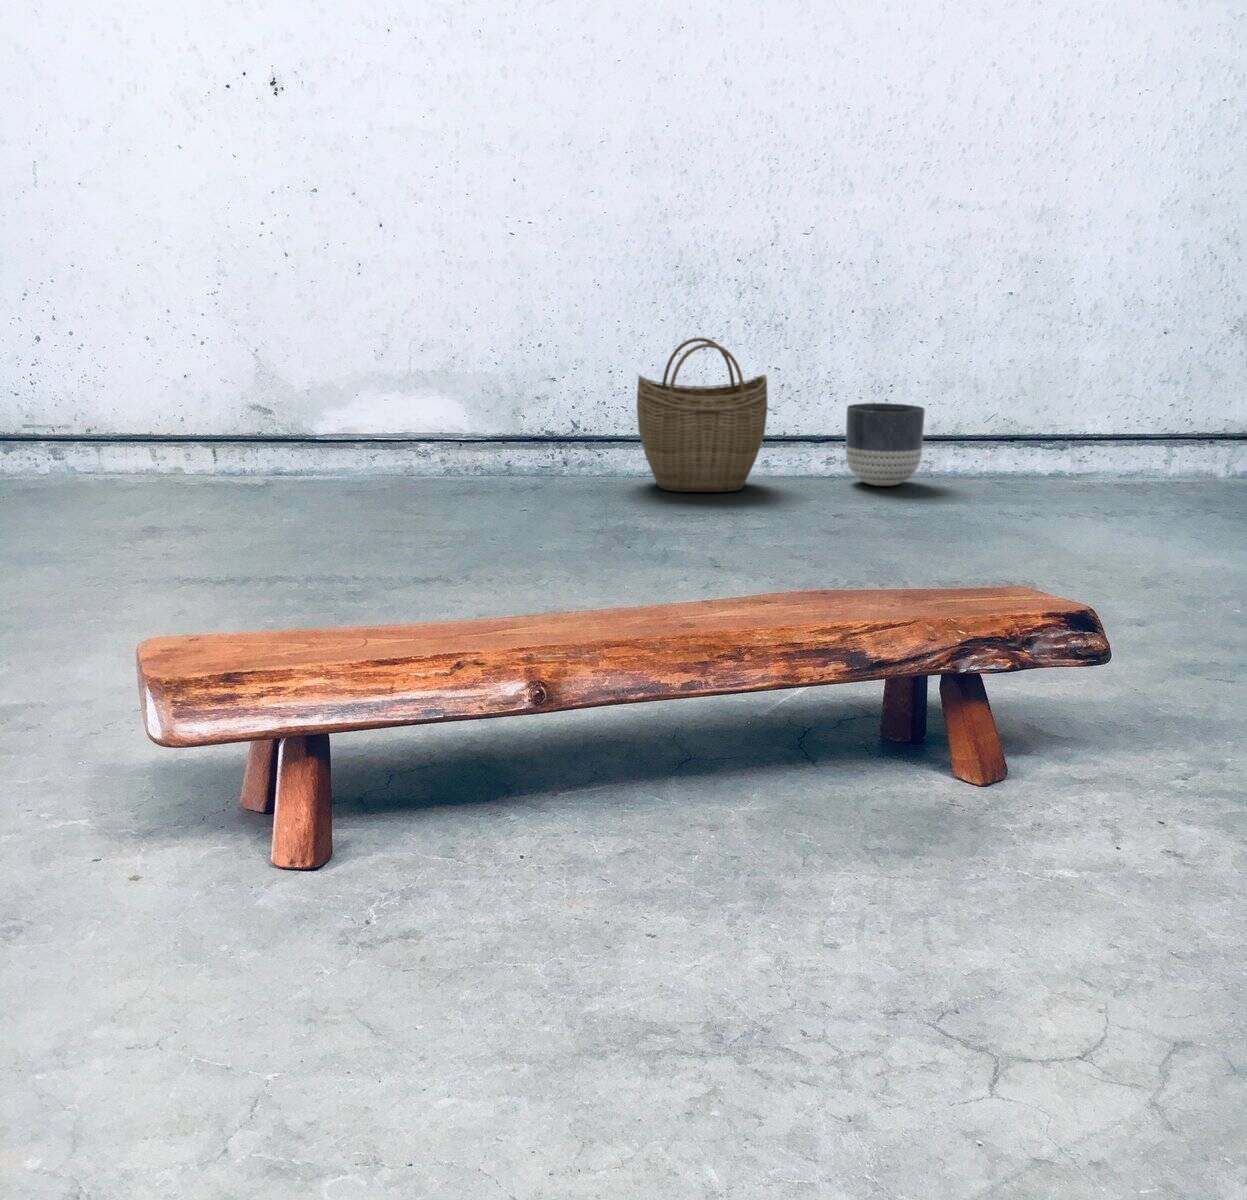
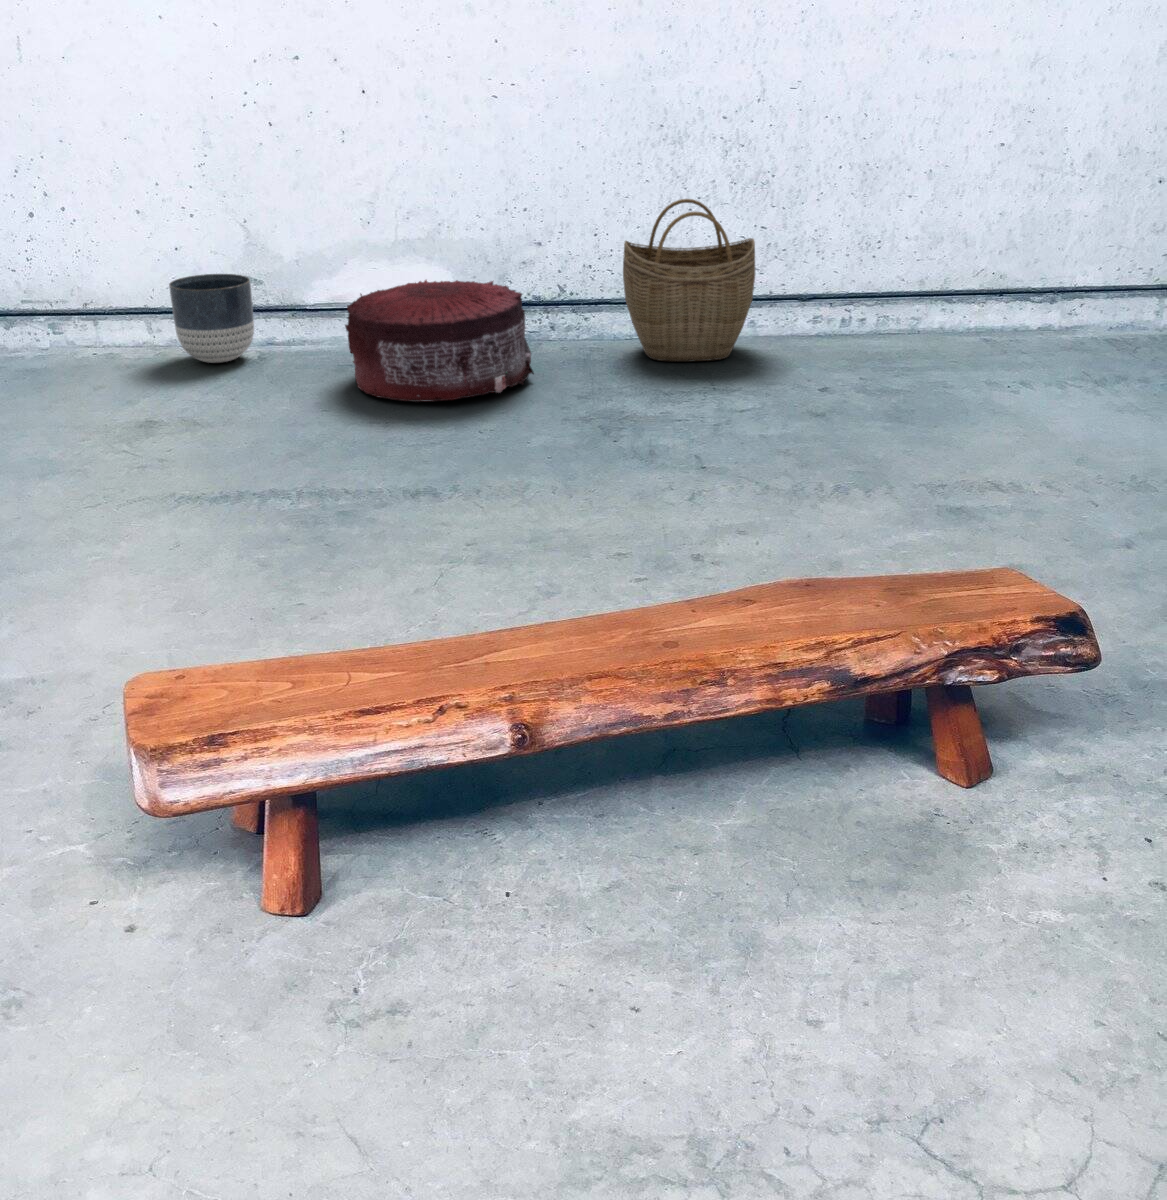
planter: present [846,403,925,486] -> present [169,274,254,363]
pouf: none [359,406,547,515] -> present [345,280,534,402]

